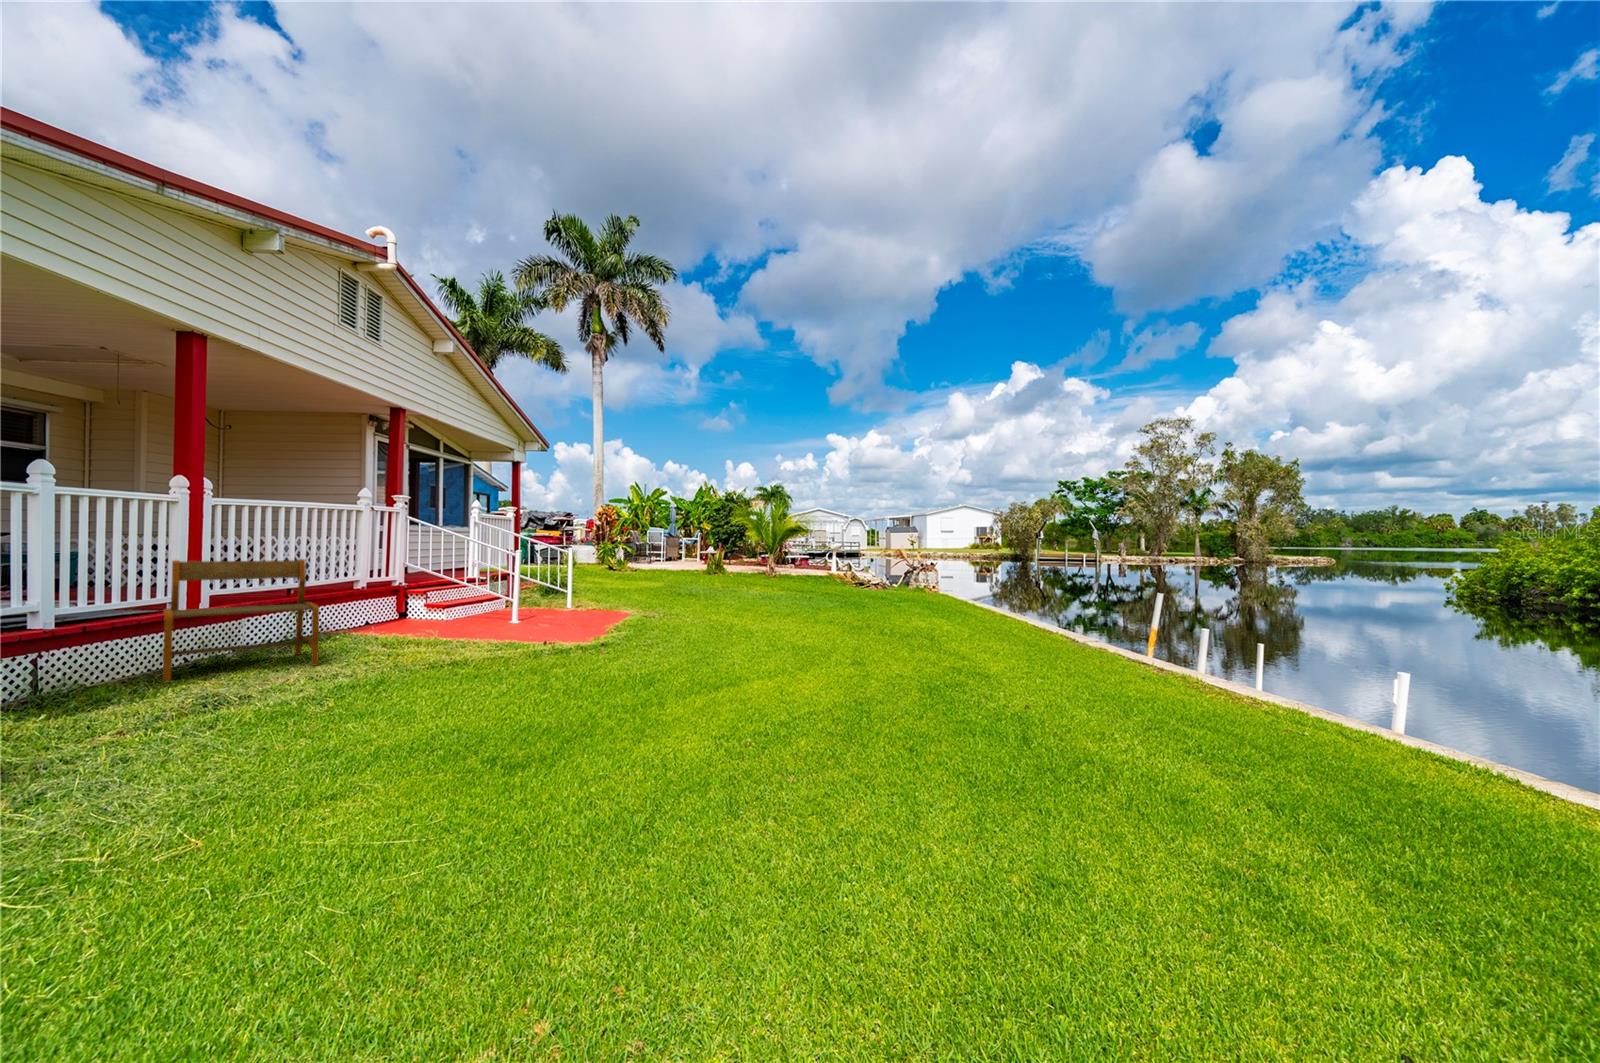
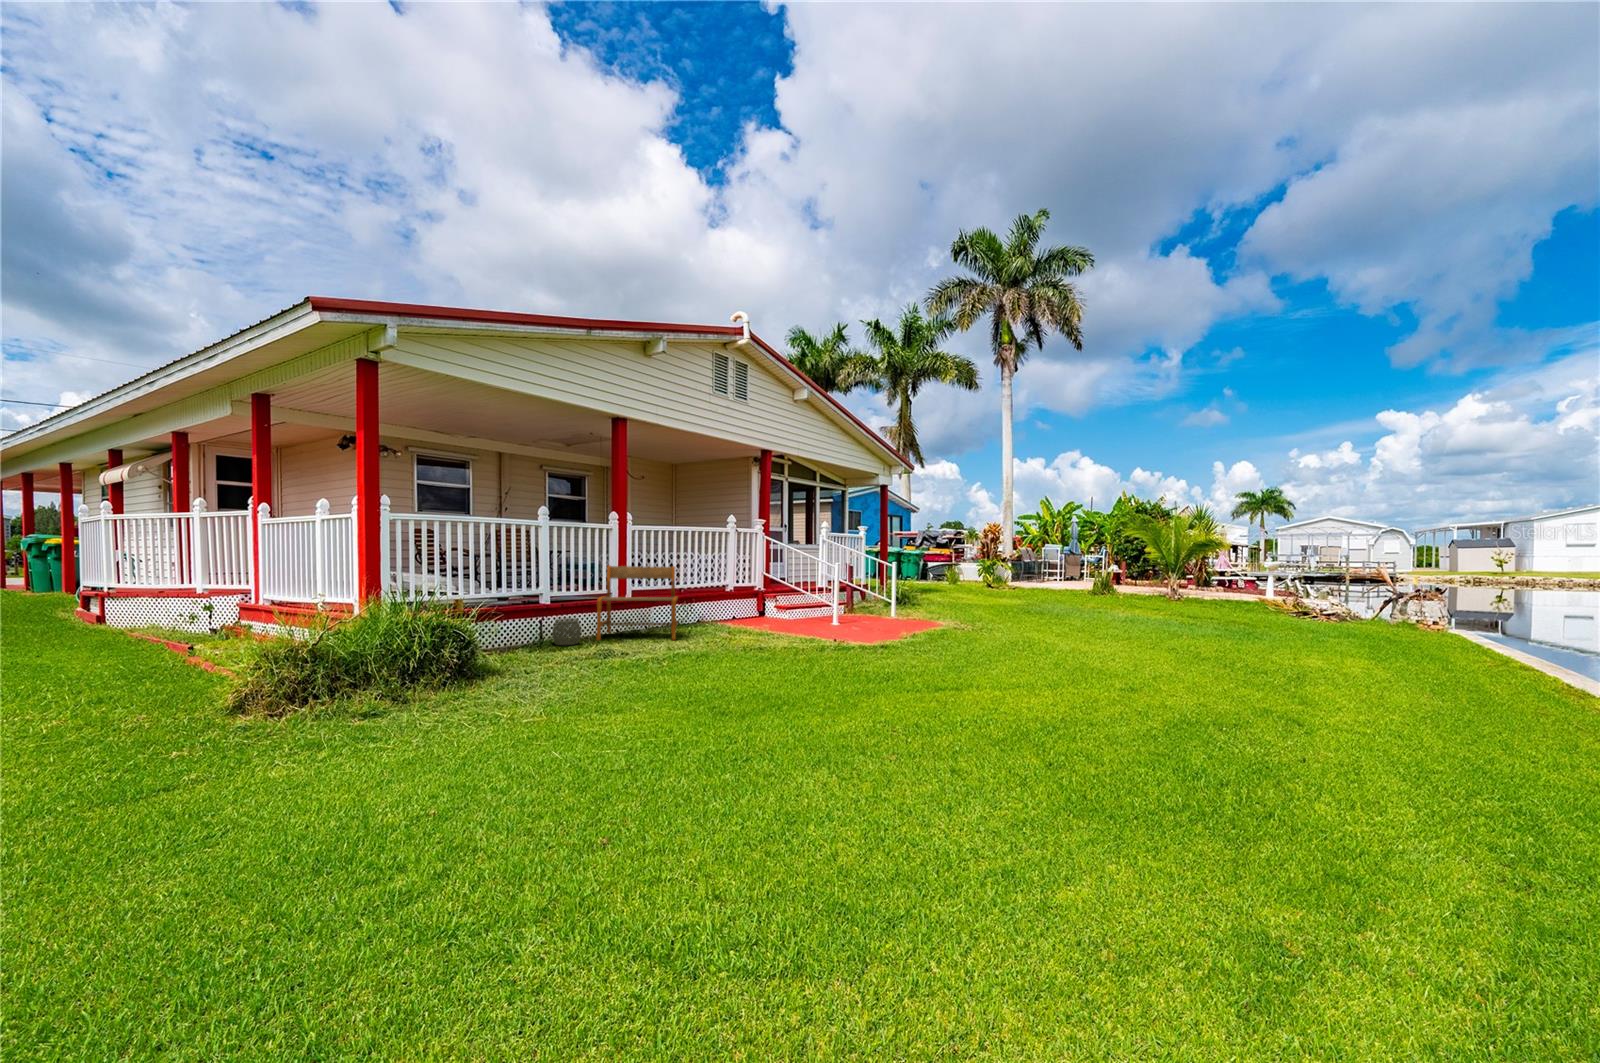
woven basket: none [67,651,139,701] -> present [552,618,581,645]

